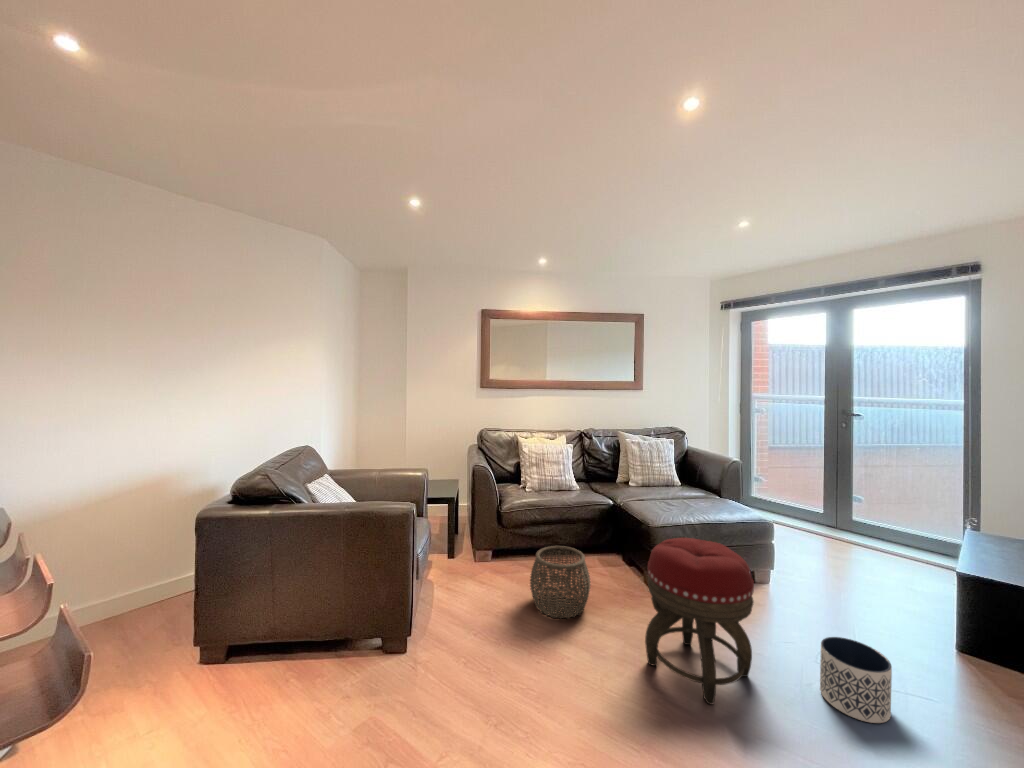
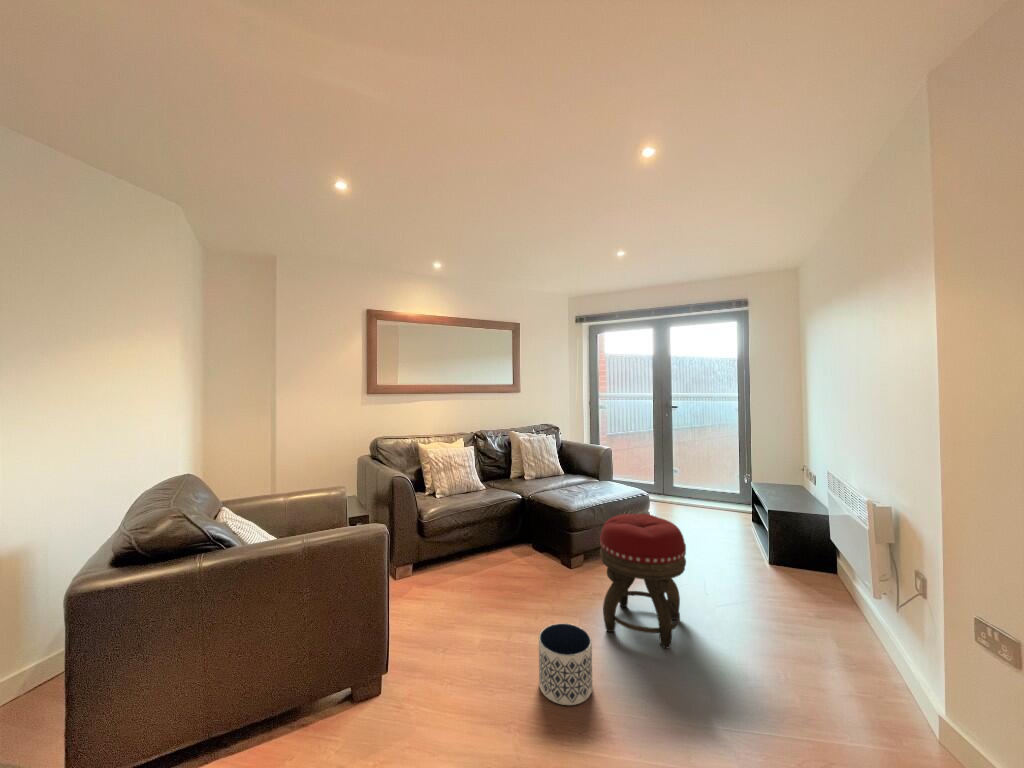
woven basket: present [530,546,590,619] -> none [476,544,535,616]
planter: present [820,637,892,723] -> present [539,623,592,705]

